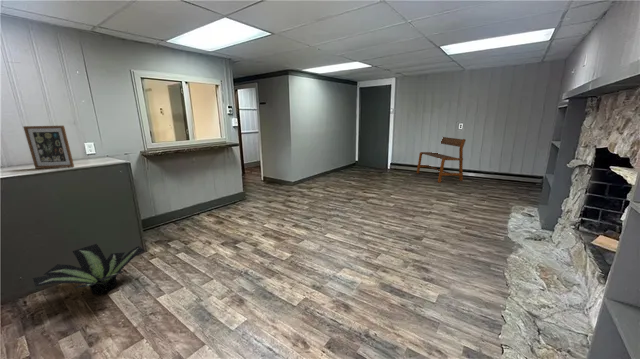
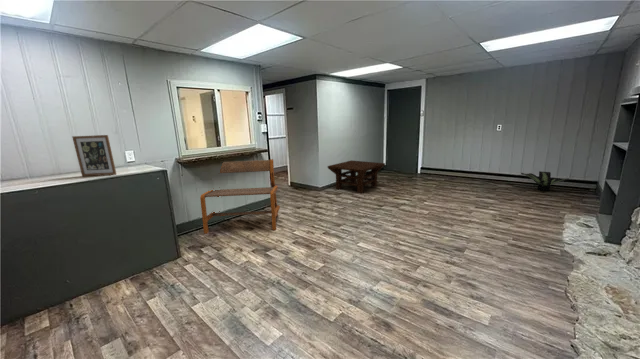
bench: present [417,137,466,182] -> present [200,159,280,234]
coffee table: none [300,156,356,188] -> present [328,160,385,193]
potted plant: present [33,244,144,295] -> present [521,171,569,191]

